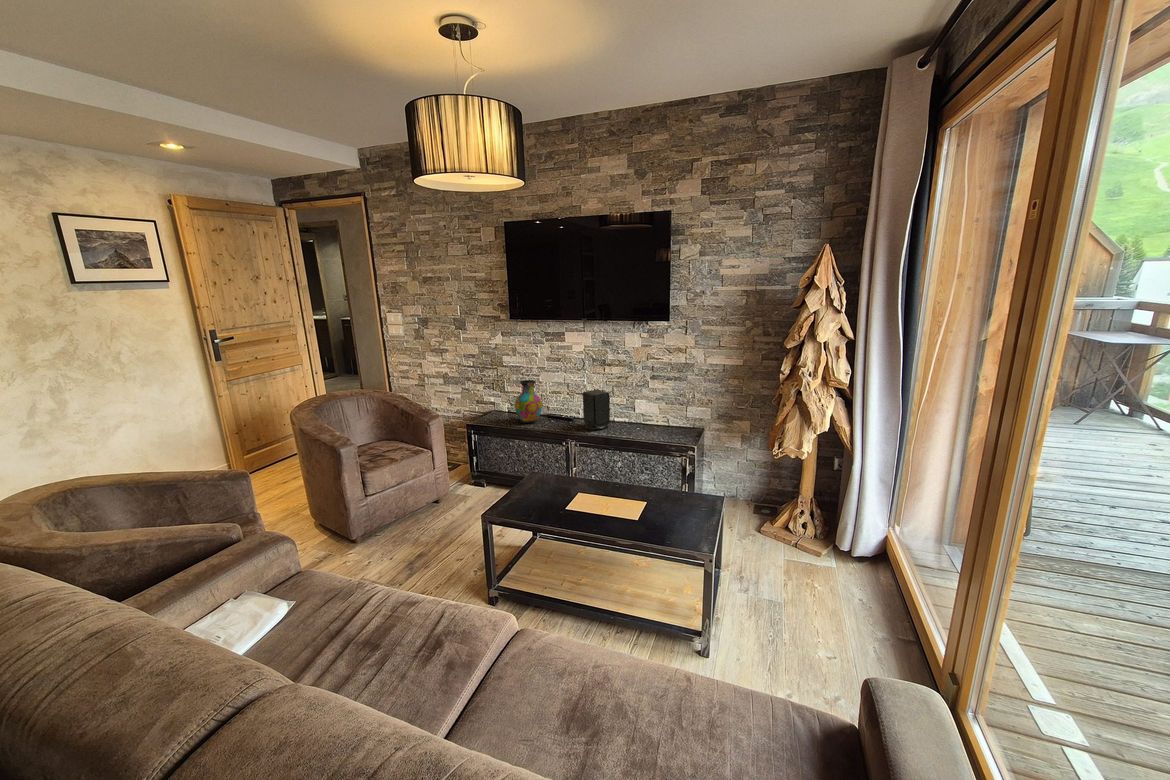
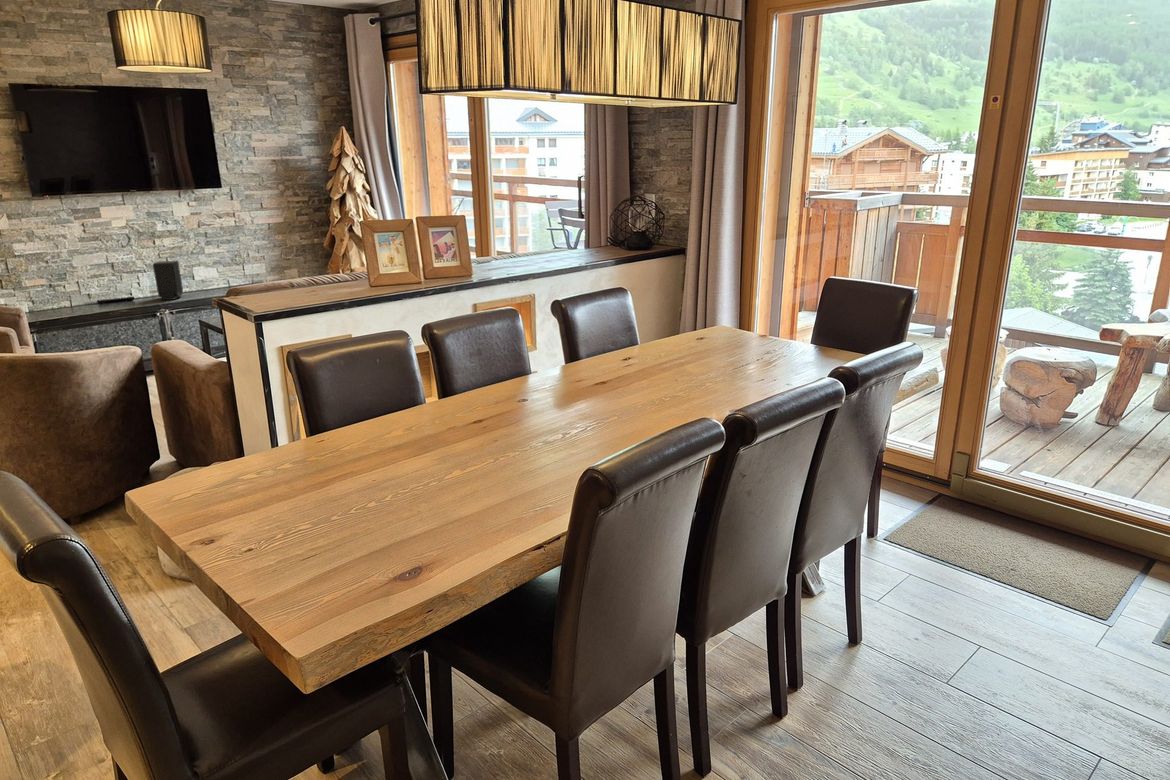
vase: present [515,380,542,423] -> none [67,262,102,310]

